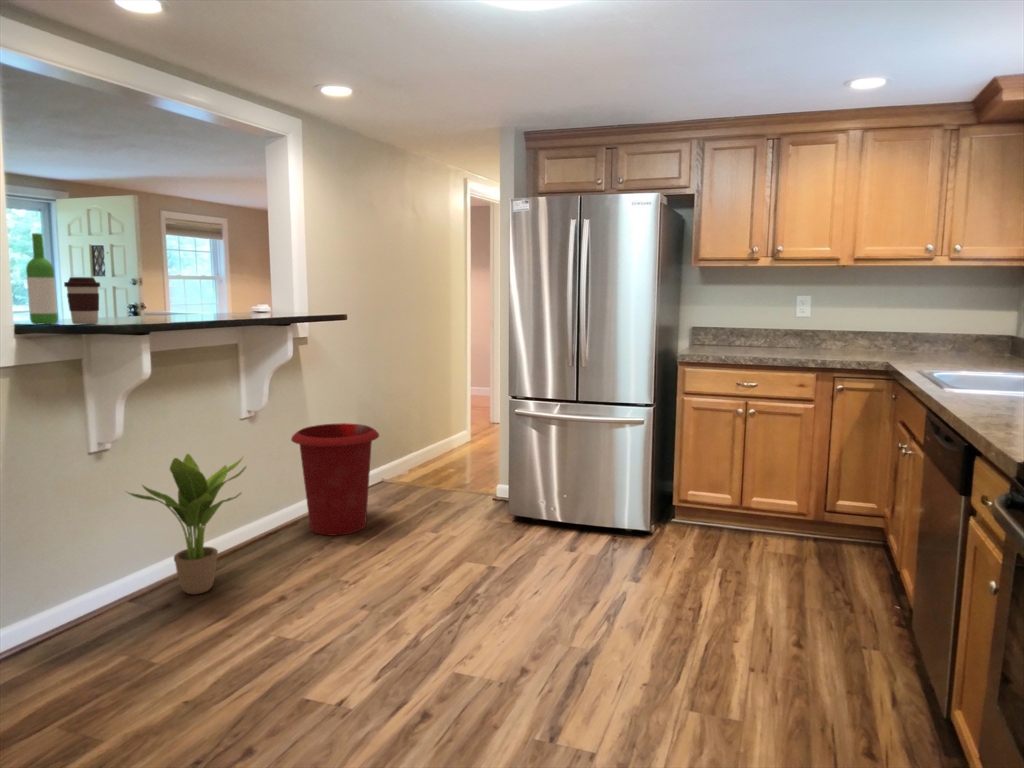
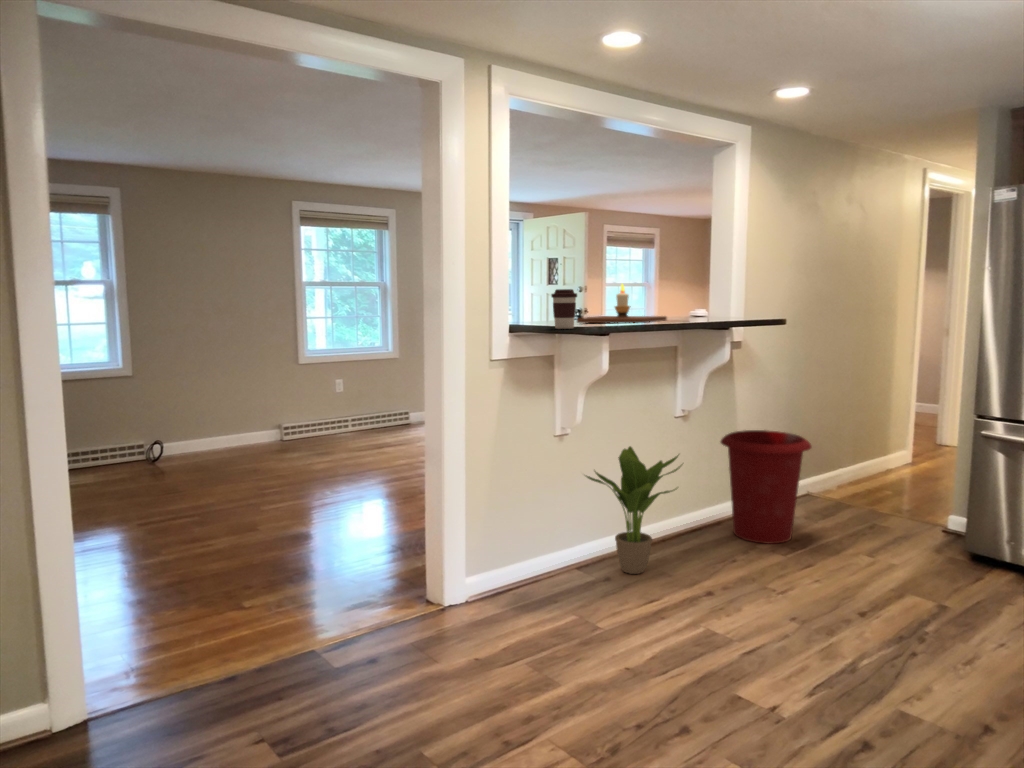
wine bottle: present [26,233,58,324] -> none [523,254,542,328]
candle: none [111,274,224,318] -> present [577,284,667,323]

